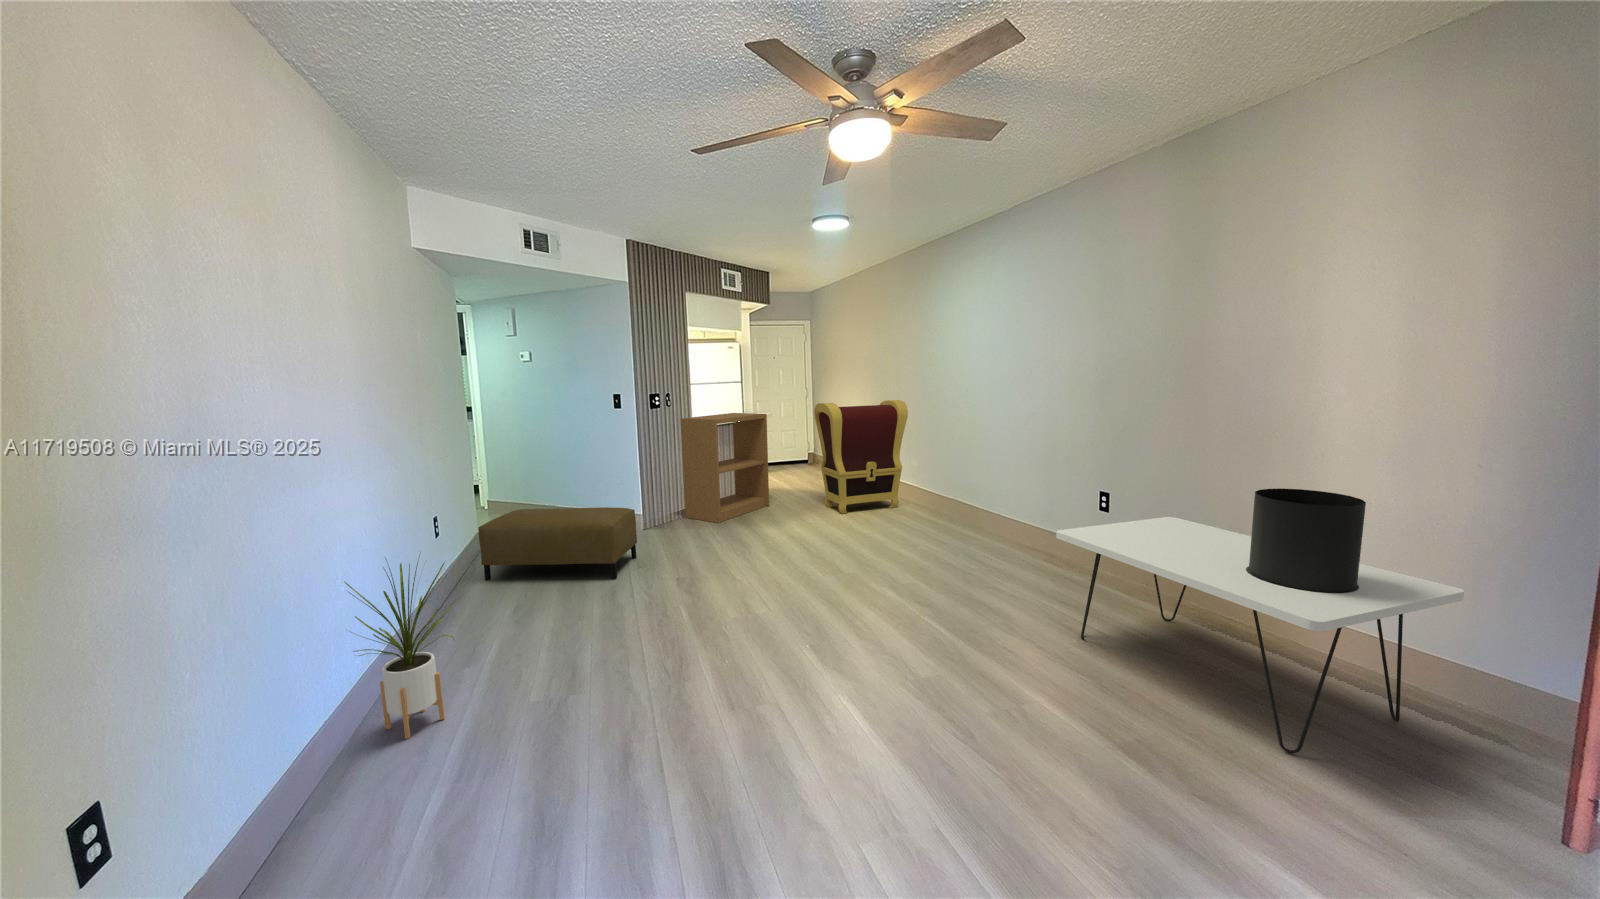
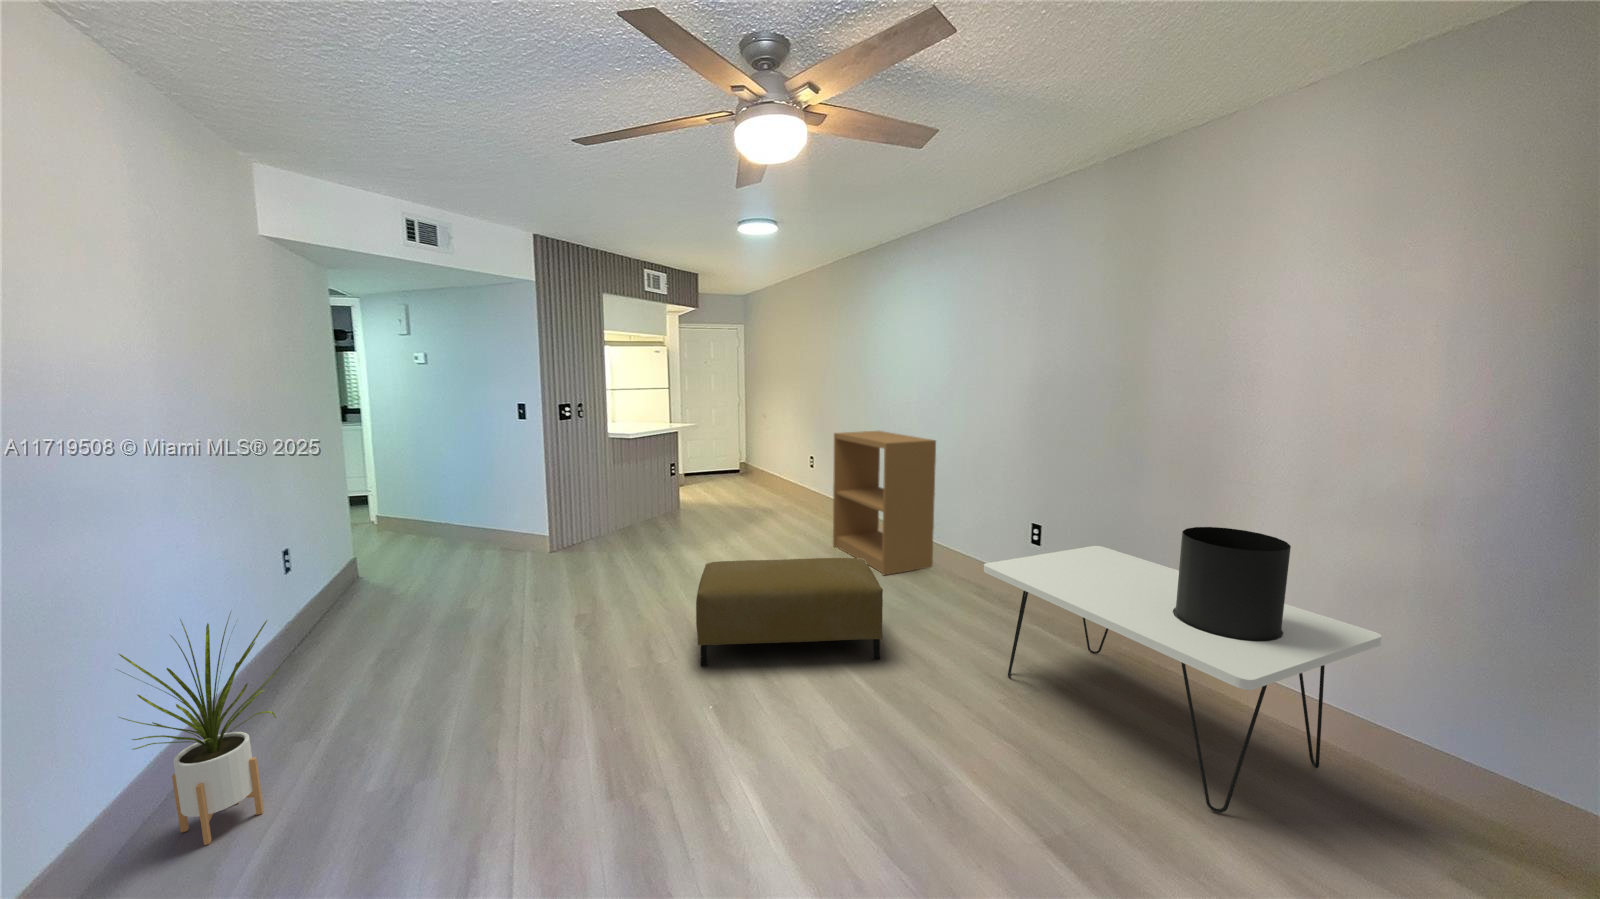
armchair: present [814,400,908,514] -> none [742,412,839,531]
bookshelf: present [681,413,769,523] -> present [833,431,936,575]
ottoman: present [478,507,637,580] -> present [696,558,883,666]

